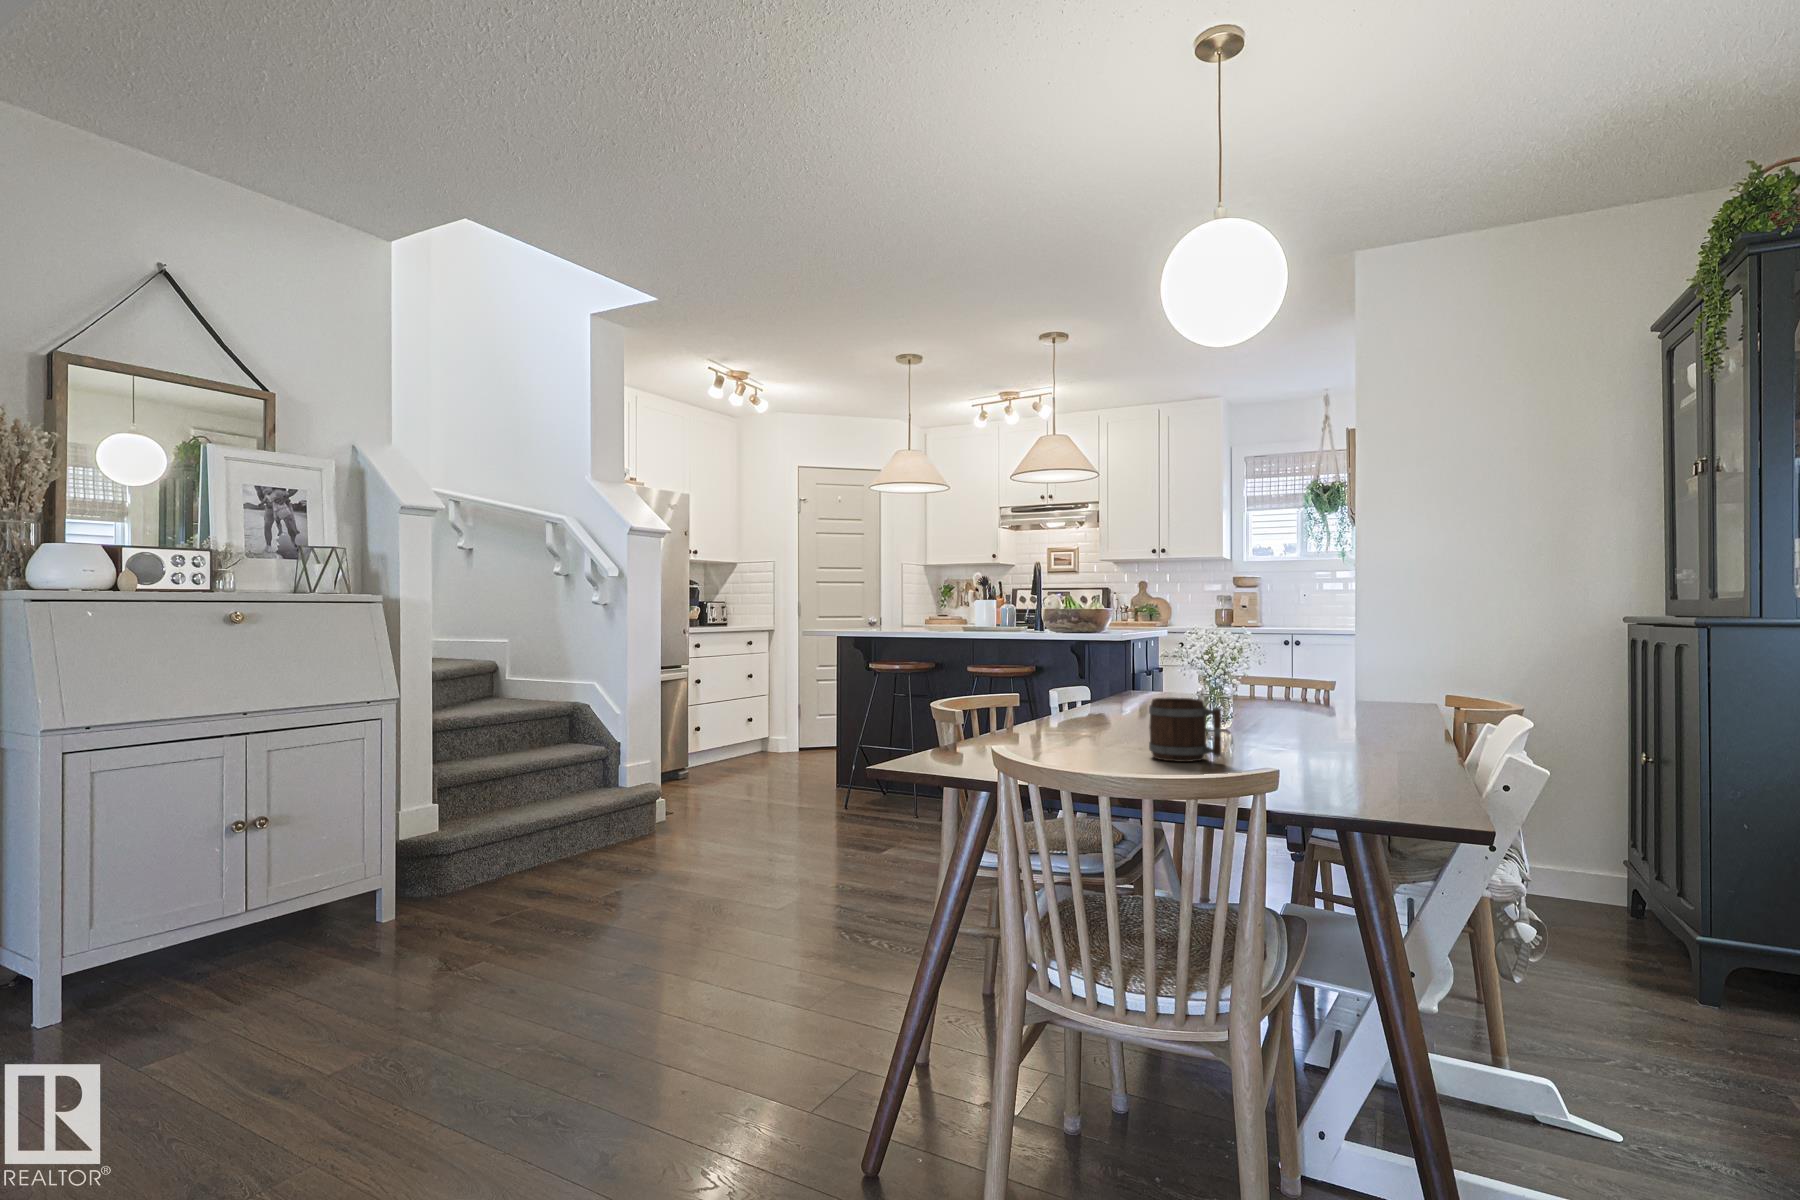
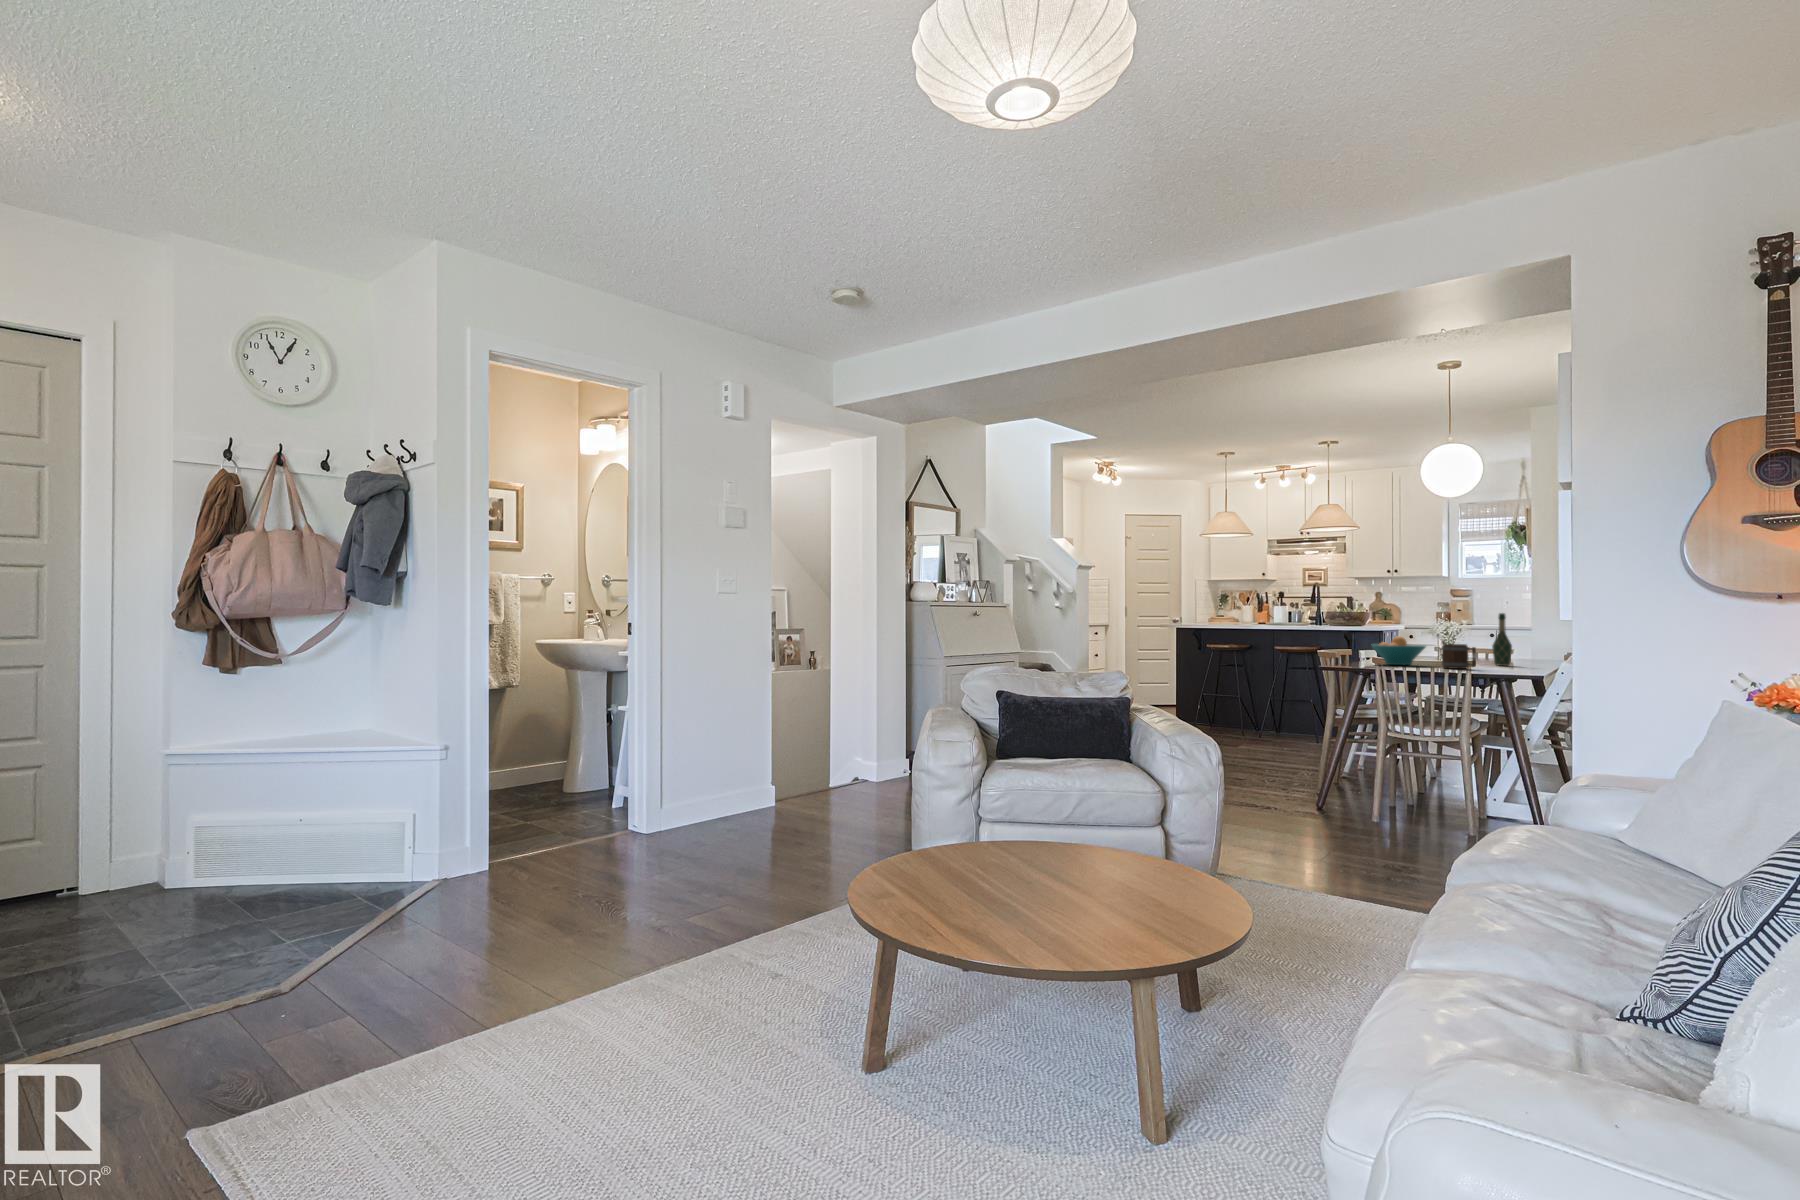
wine bottle: none [1267,621,1305,733] -> present [1492,613,1512,666]
fruit bowl: none [1015,675,1128,743] -> present [1372,636,1426,665]

